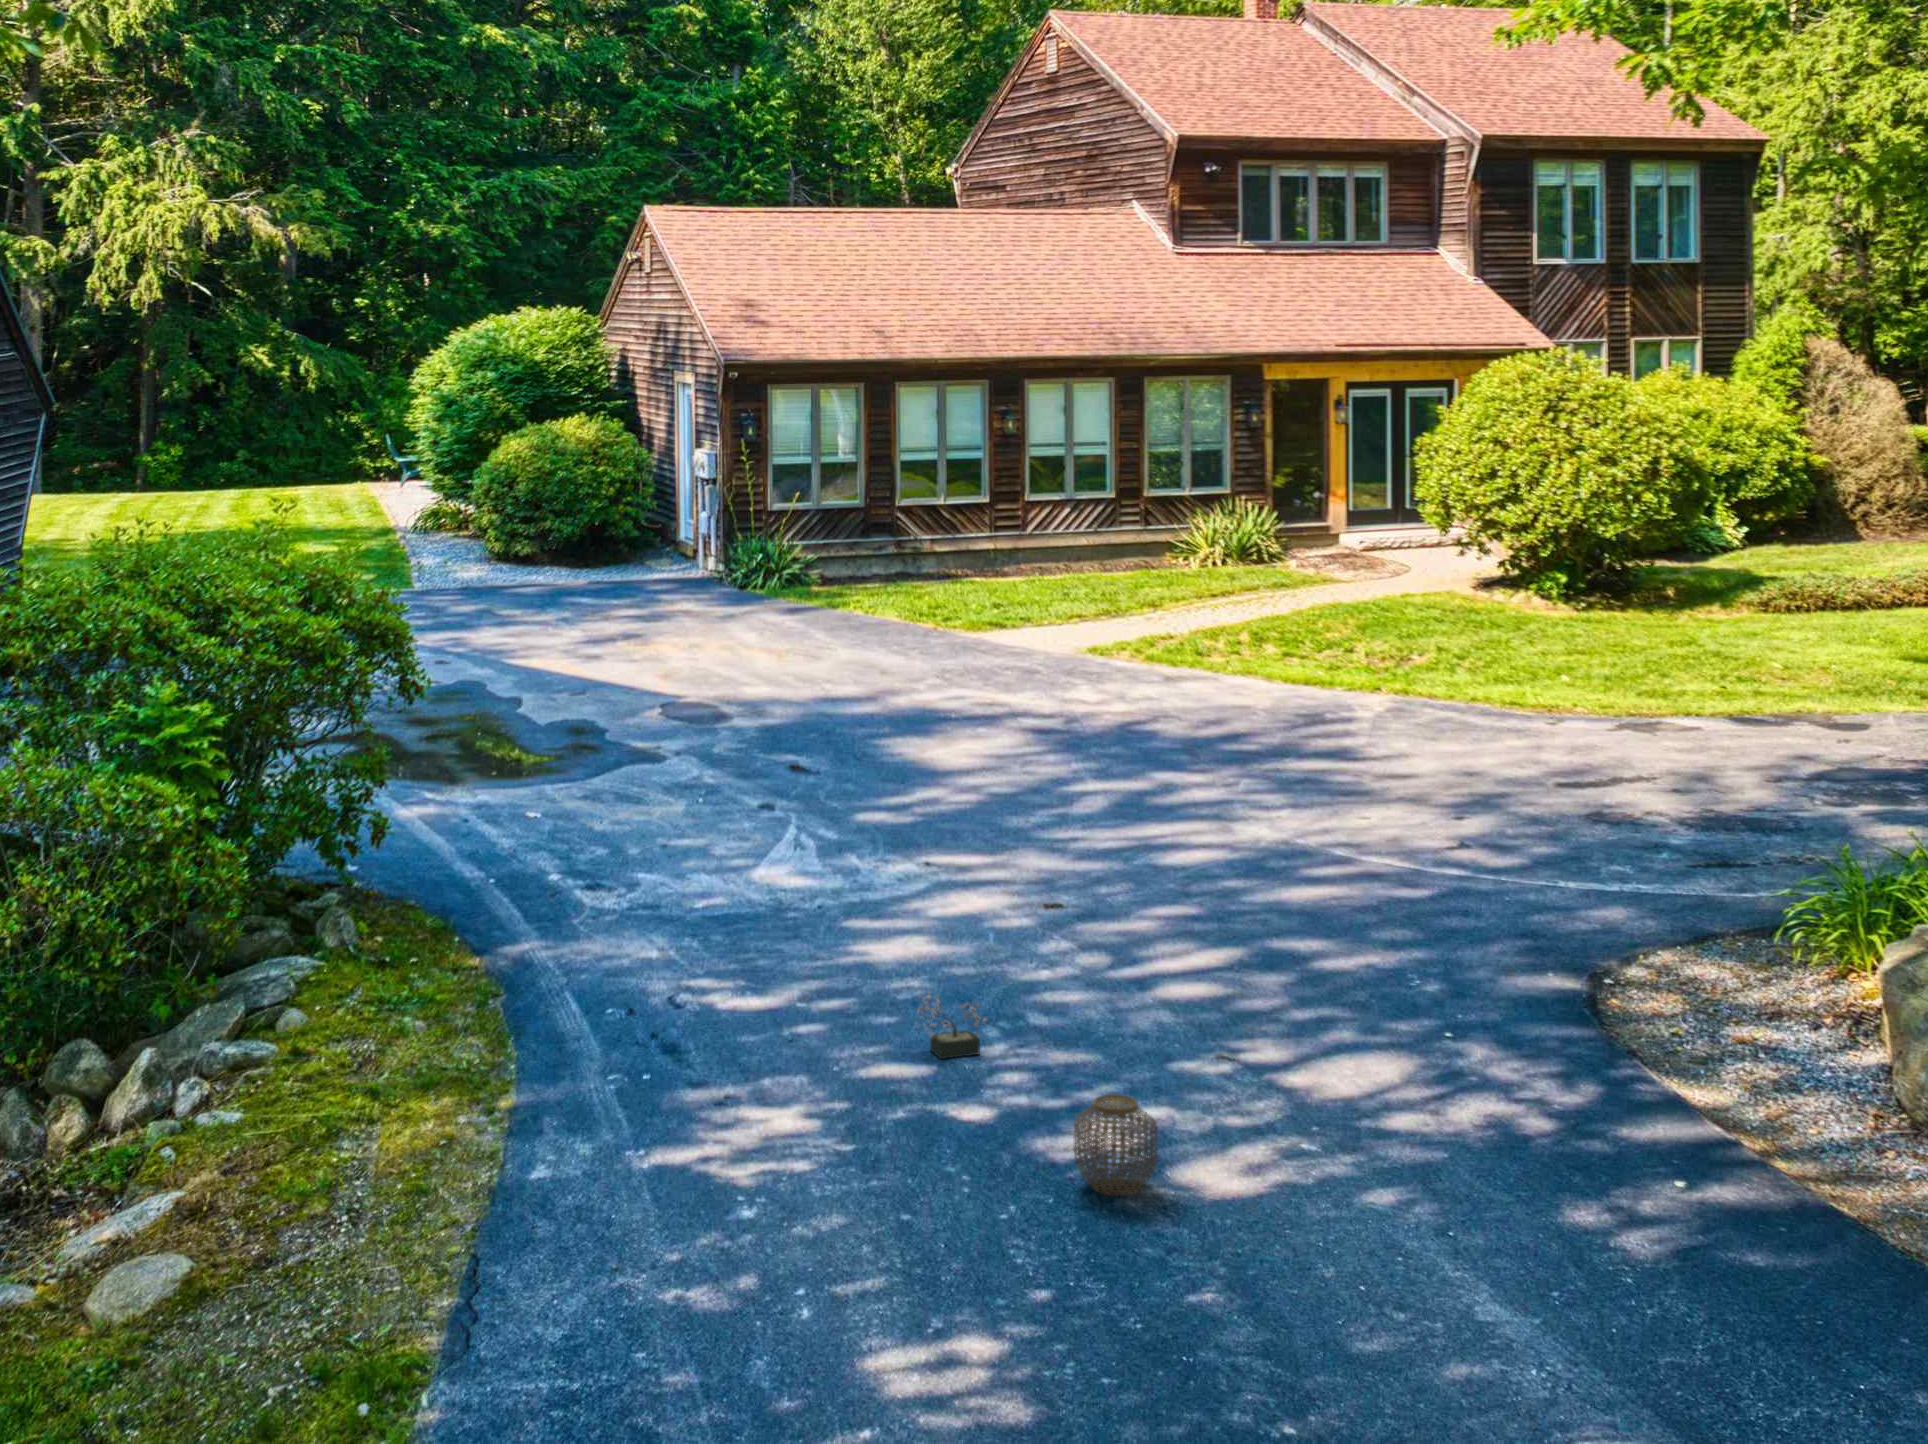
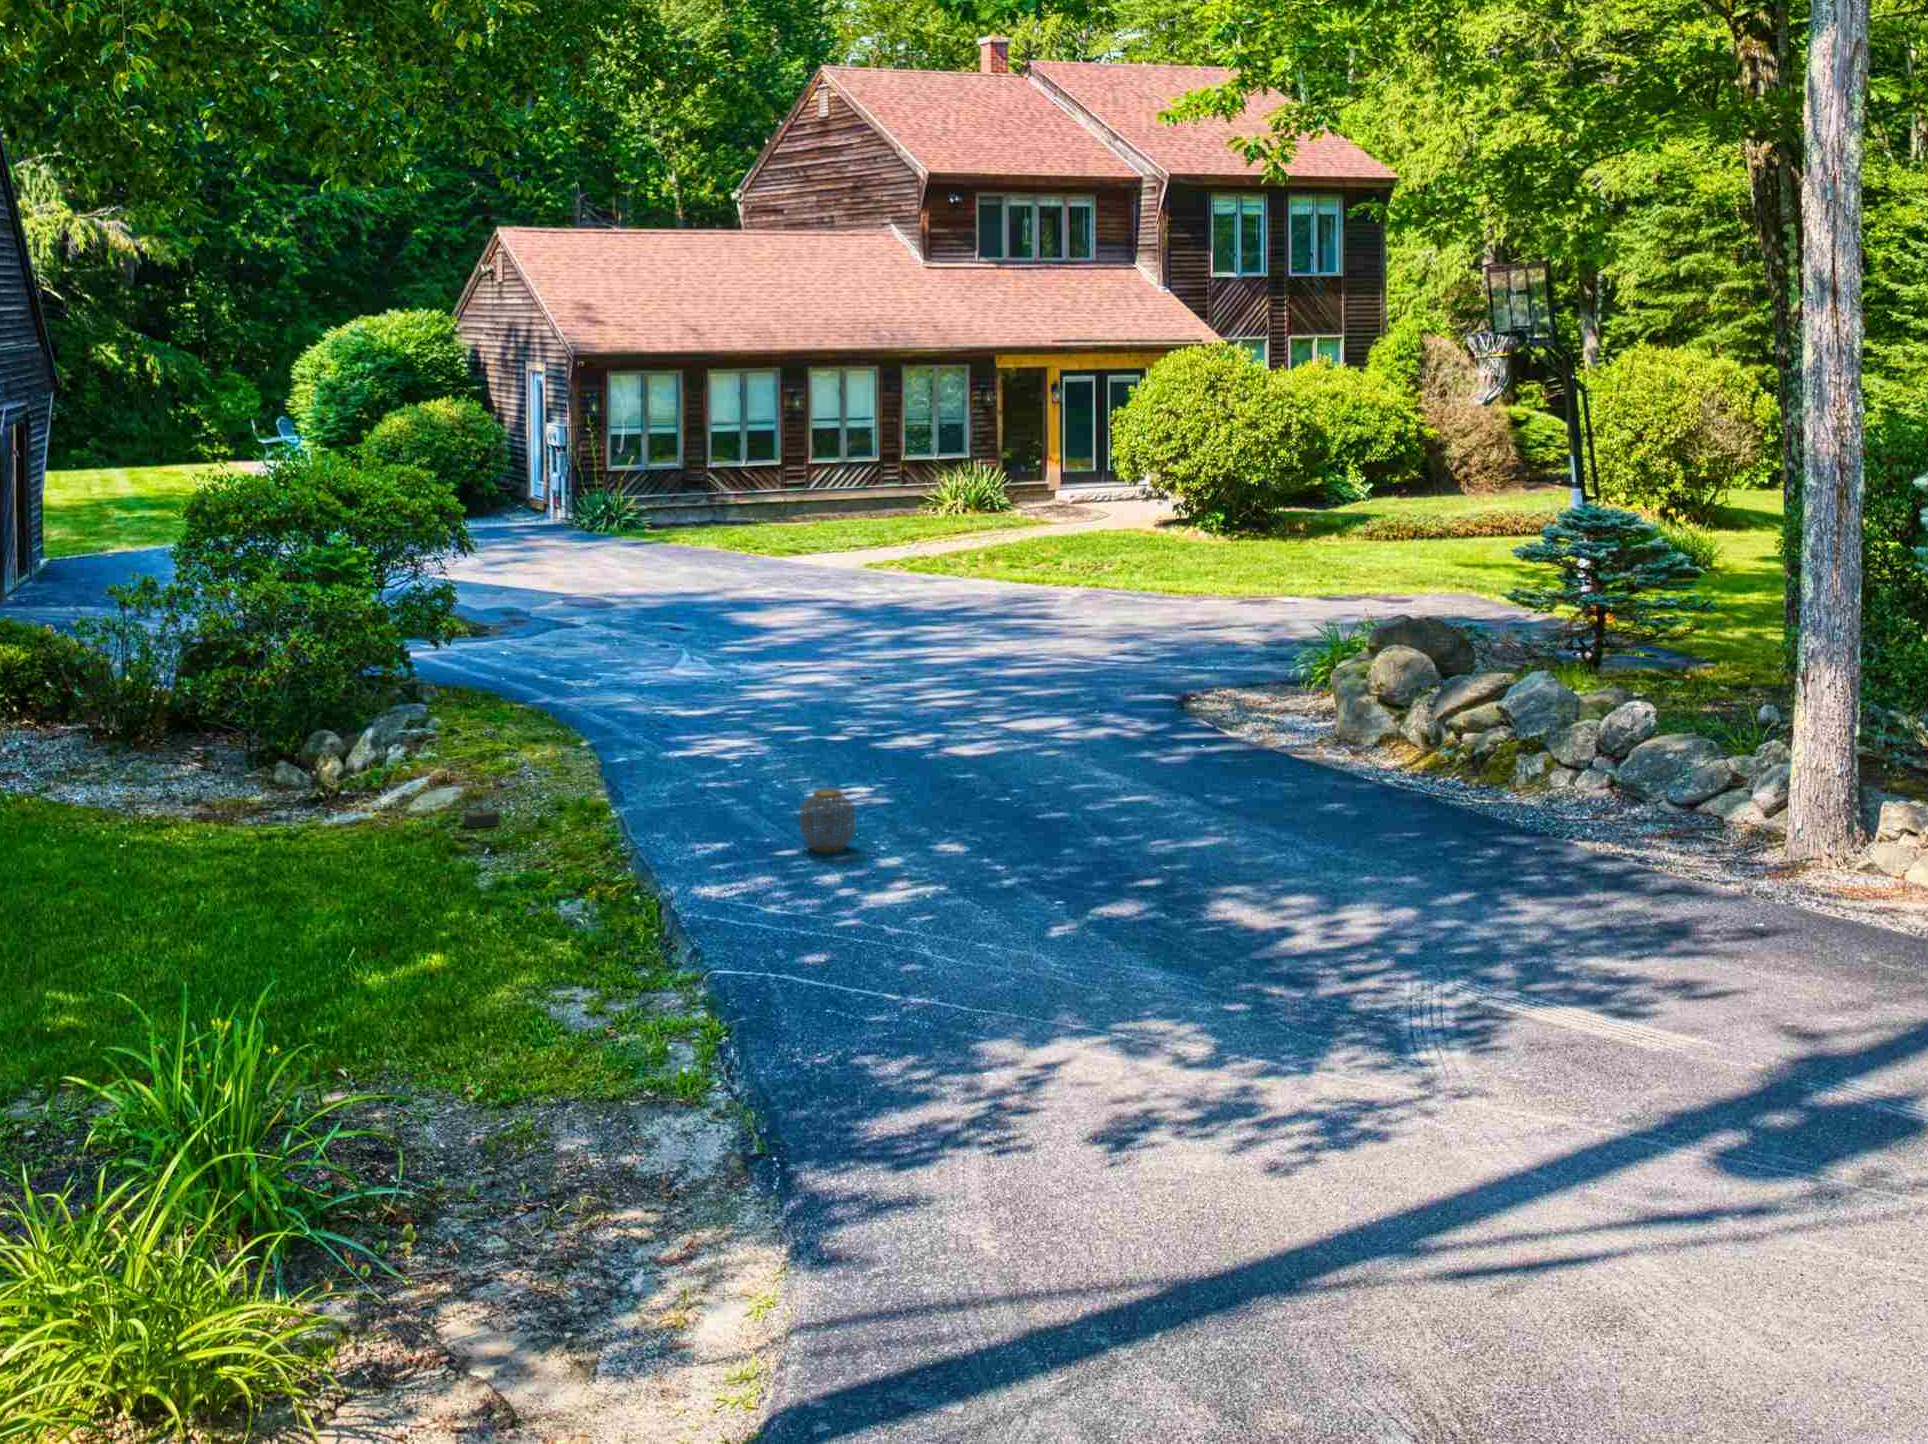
decorative plant: present [918,995,986,1059] -> present [453,782,500,828]

